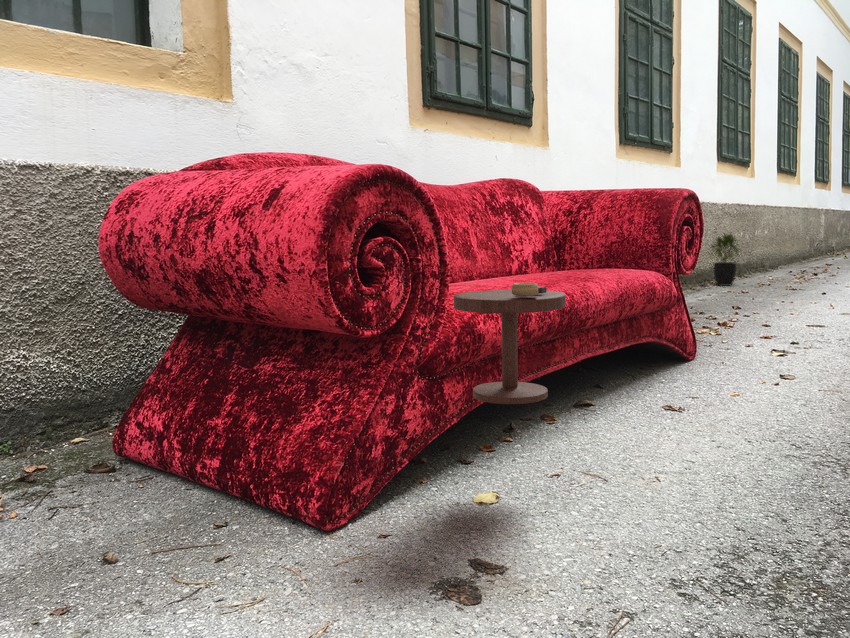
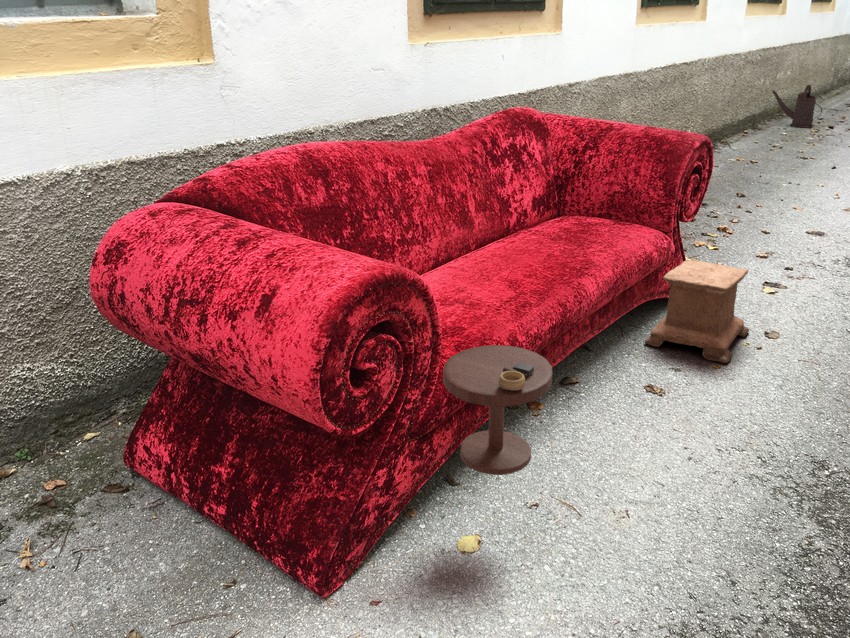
potted plant: present [711,234,739,286] -> none [725,89,762,147]
watering can: none [750,238,800,276] -> present [773,85,822,128]
stool: none [654,307,759,392] -> present [644,260,749,363]

